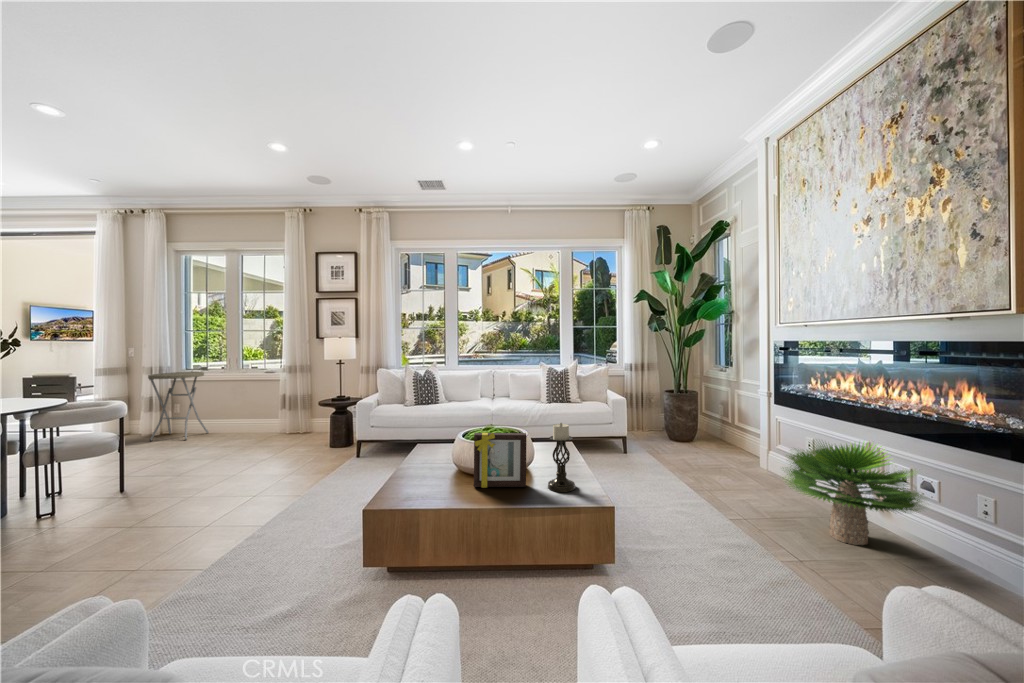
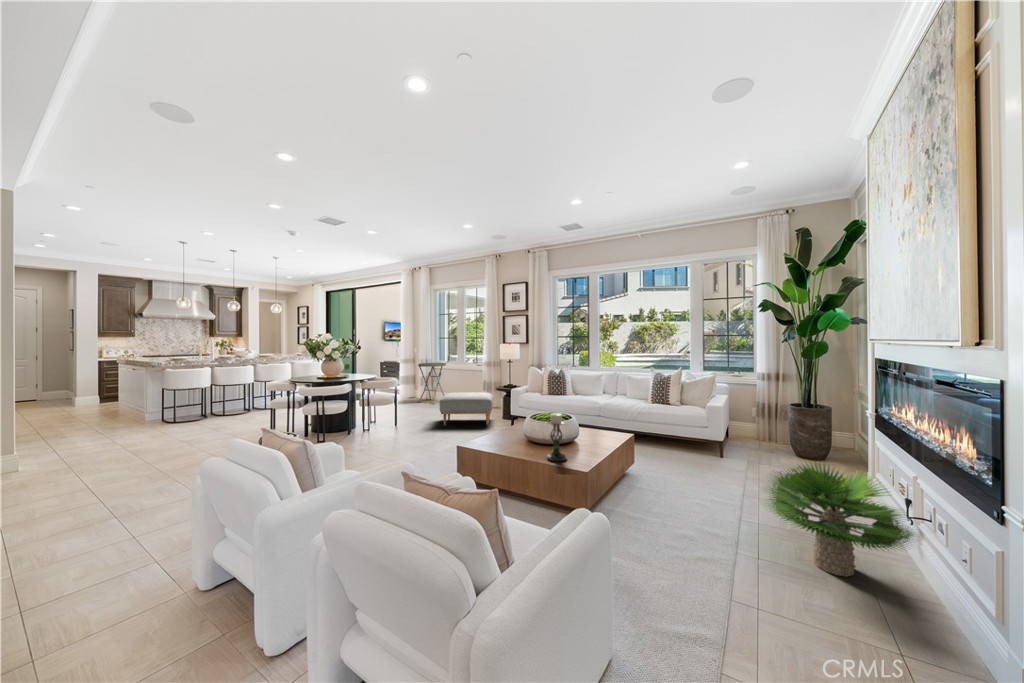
ottoman: none [237,411,332,472] -> present [439,392,493,426]
picture frame: present [474,433,526,488] -> none [504,413,538,453]

